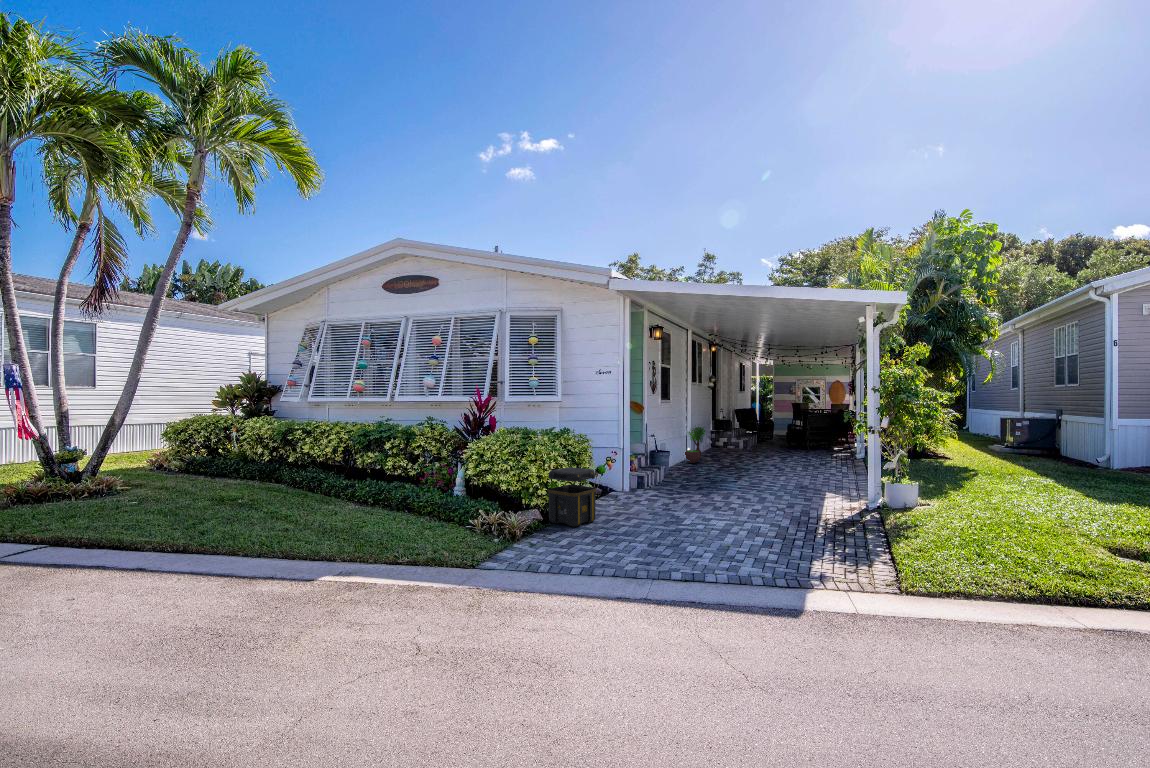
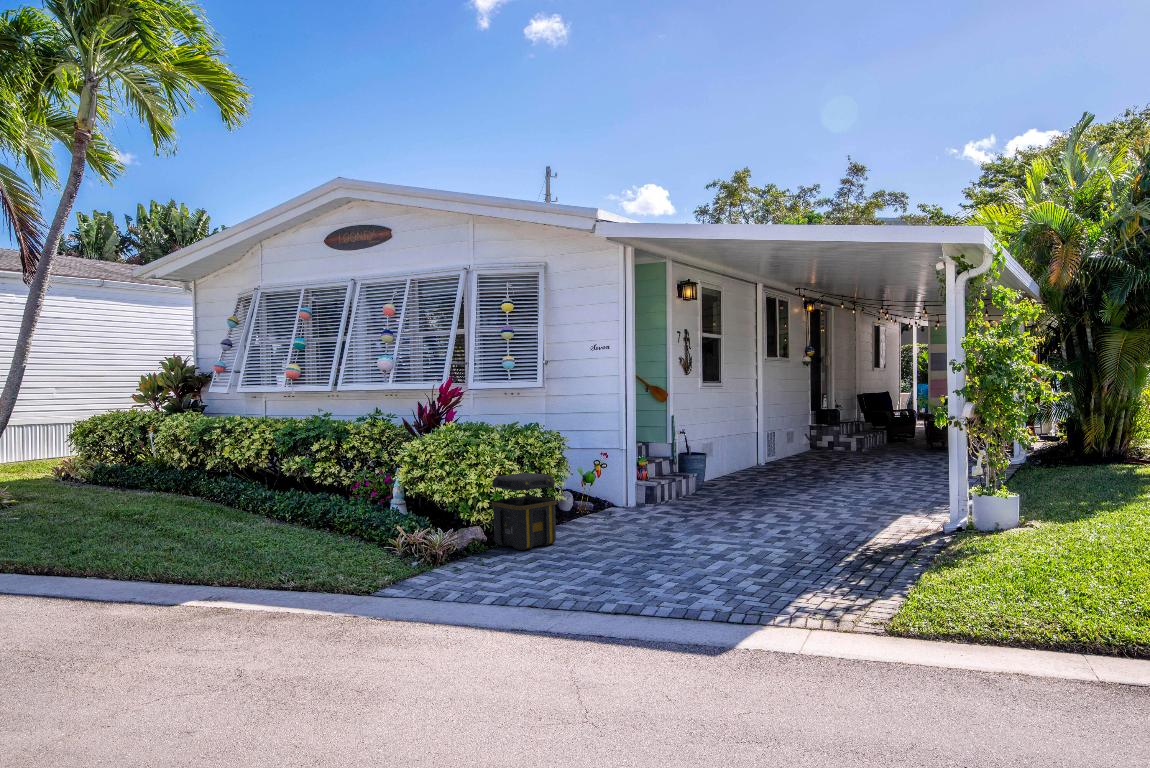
potted tree: present [685,427,705,463] -> none [747,414,779,471]

